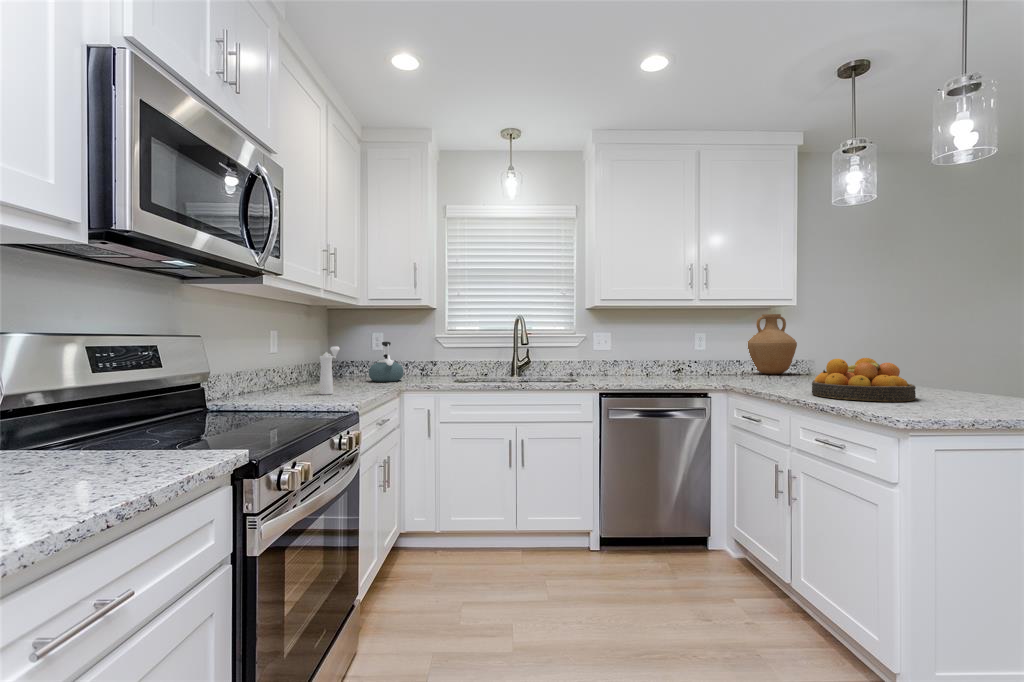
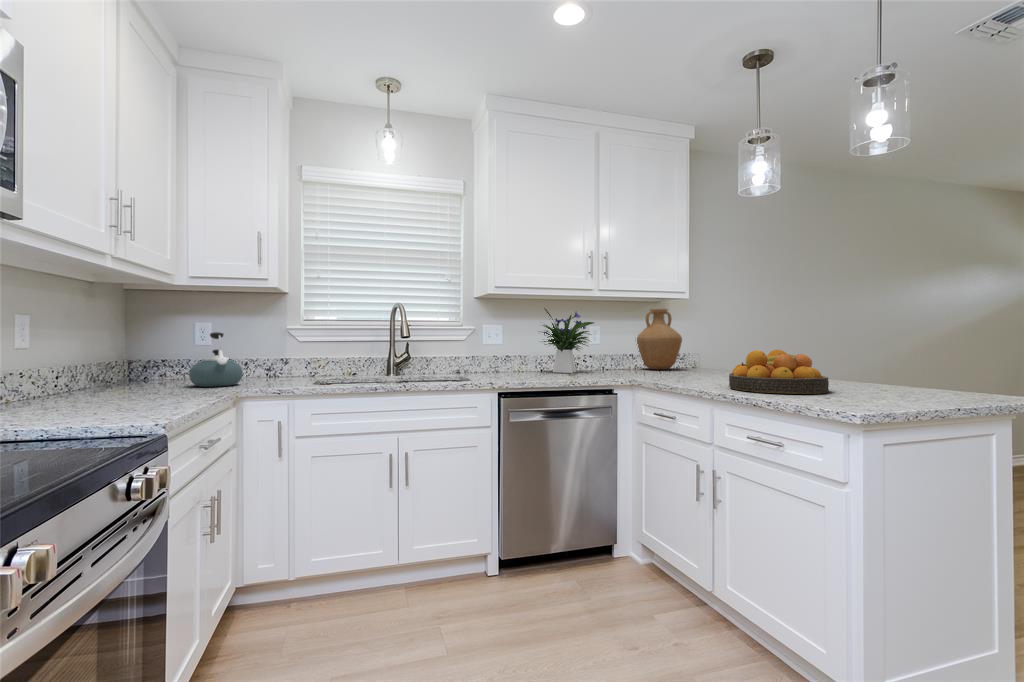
flower arrangement: none [639,316,700,376] -> present [543,308,594,373]
pepper mill: present [320,346,340,395] -> none [101,336,139,408]

